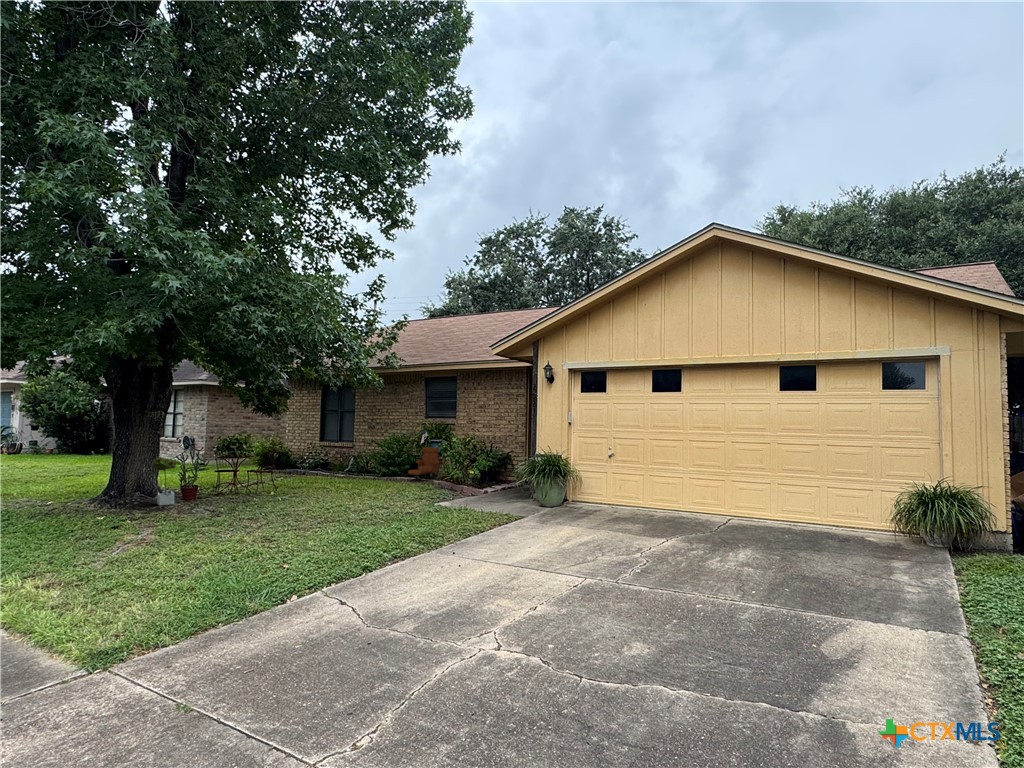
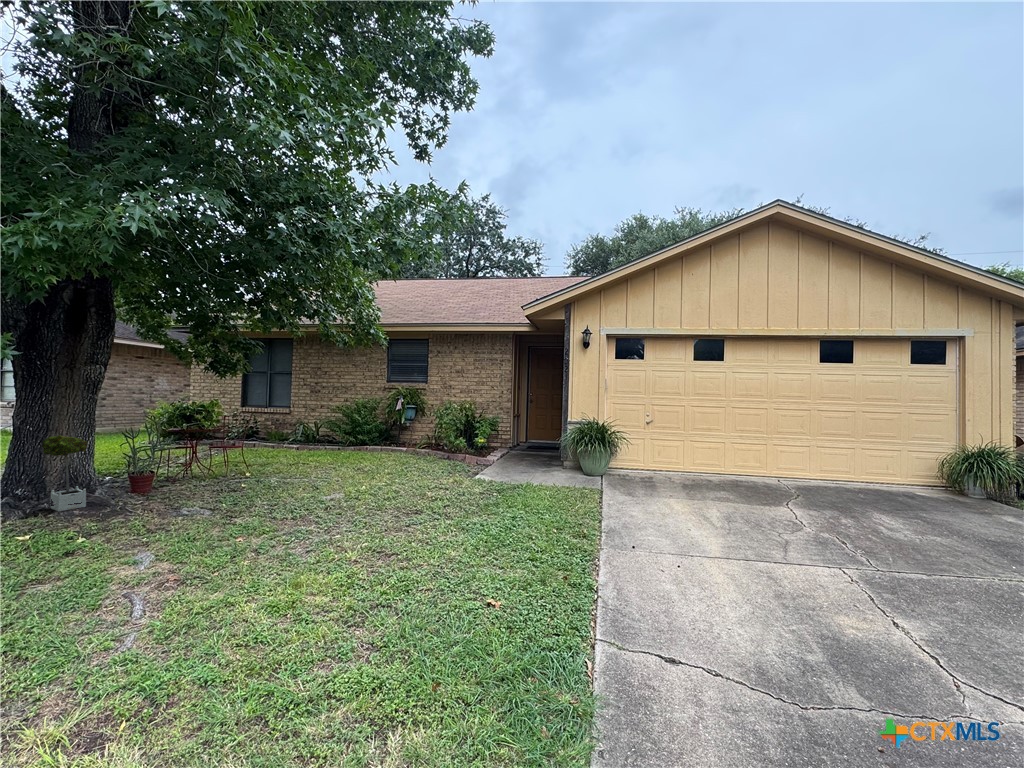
lounge chair: present [408,447,441,482] -> none [381,413,413,452]

